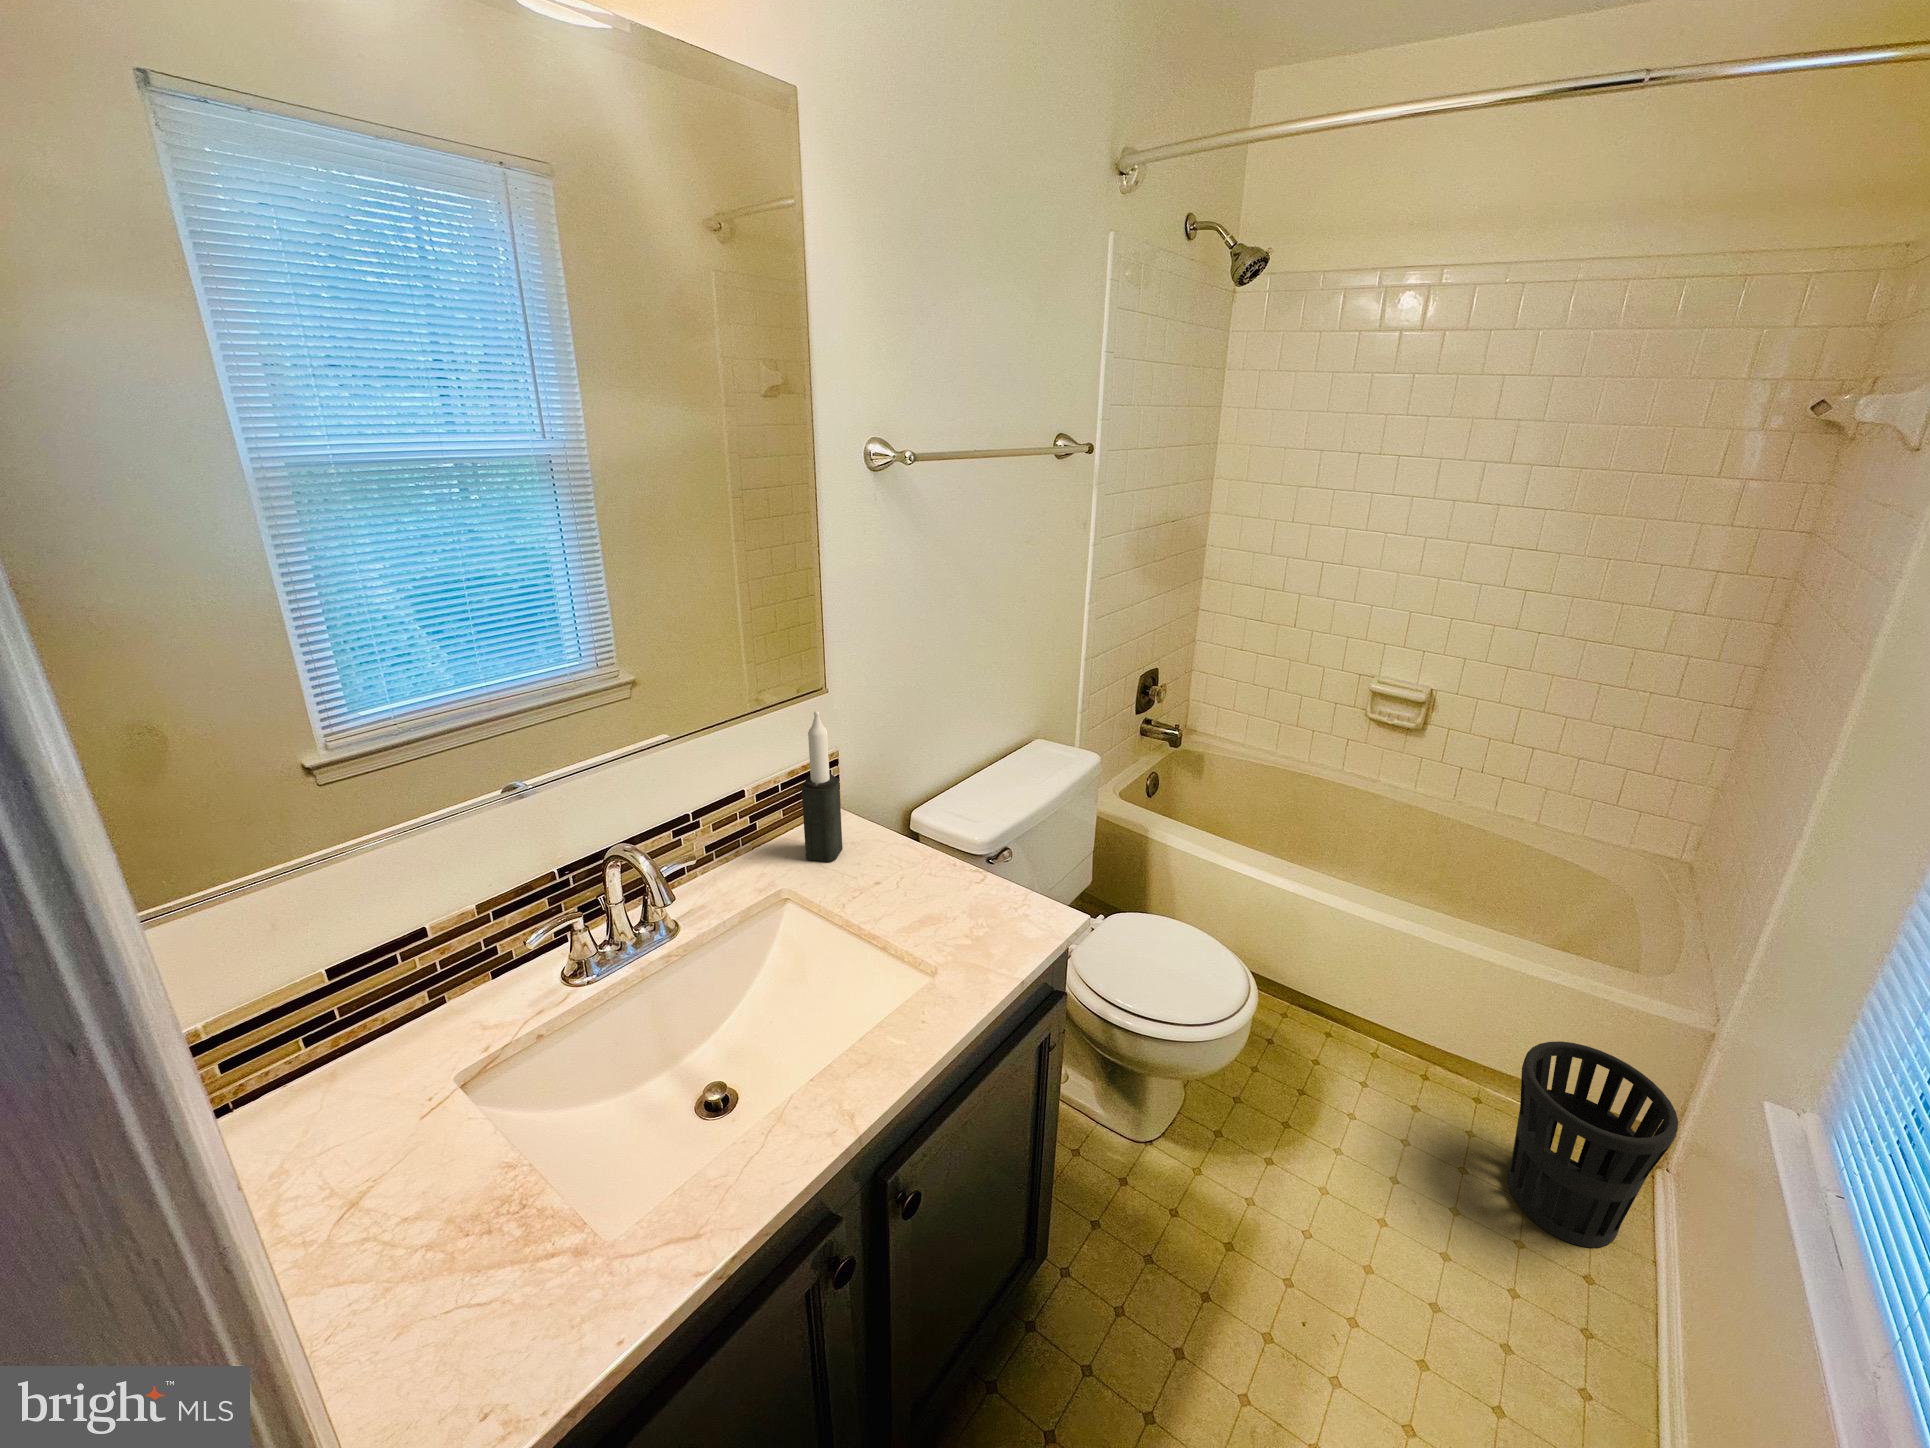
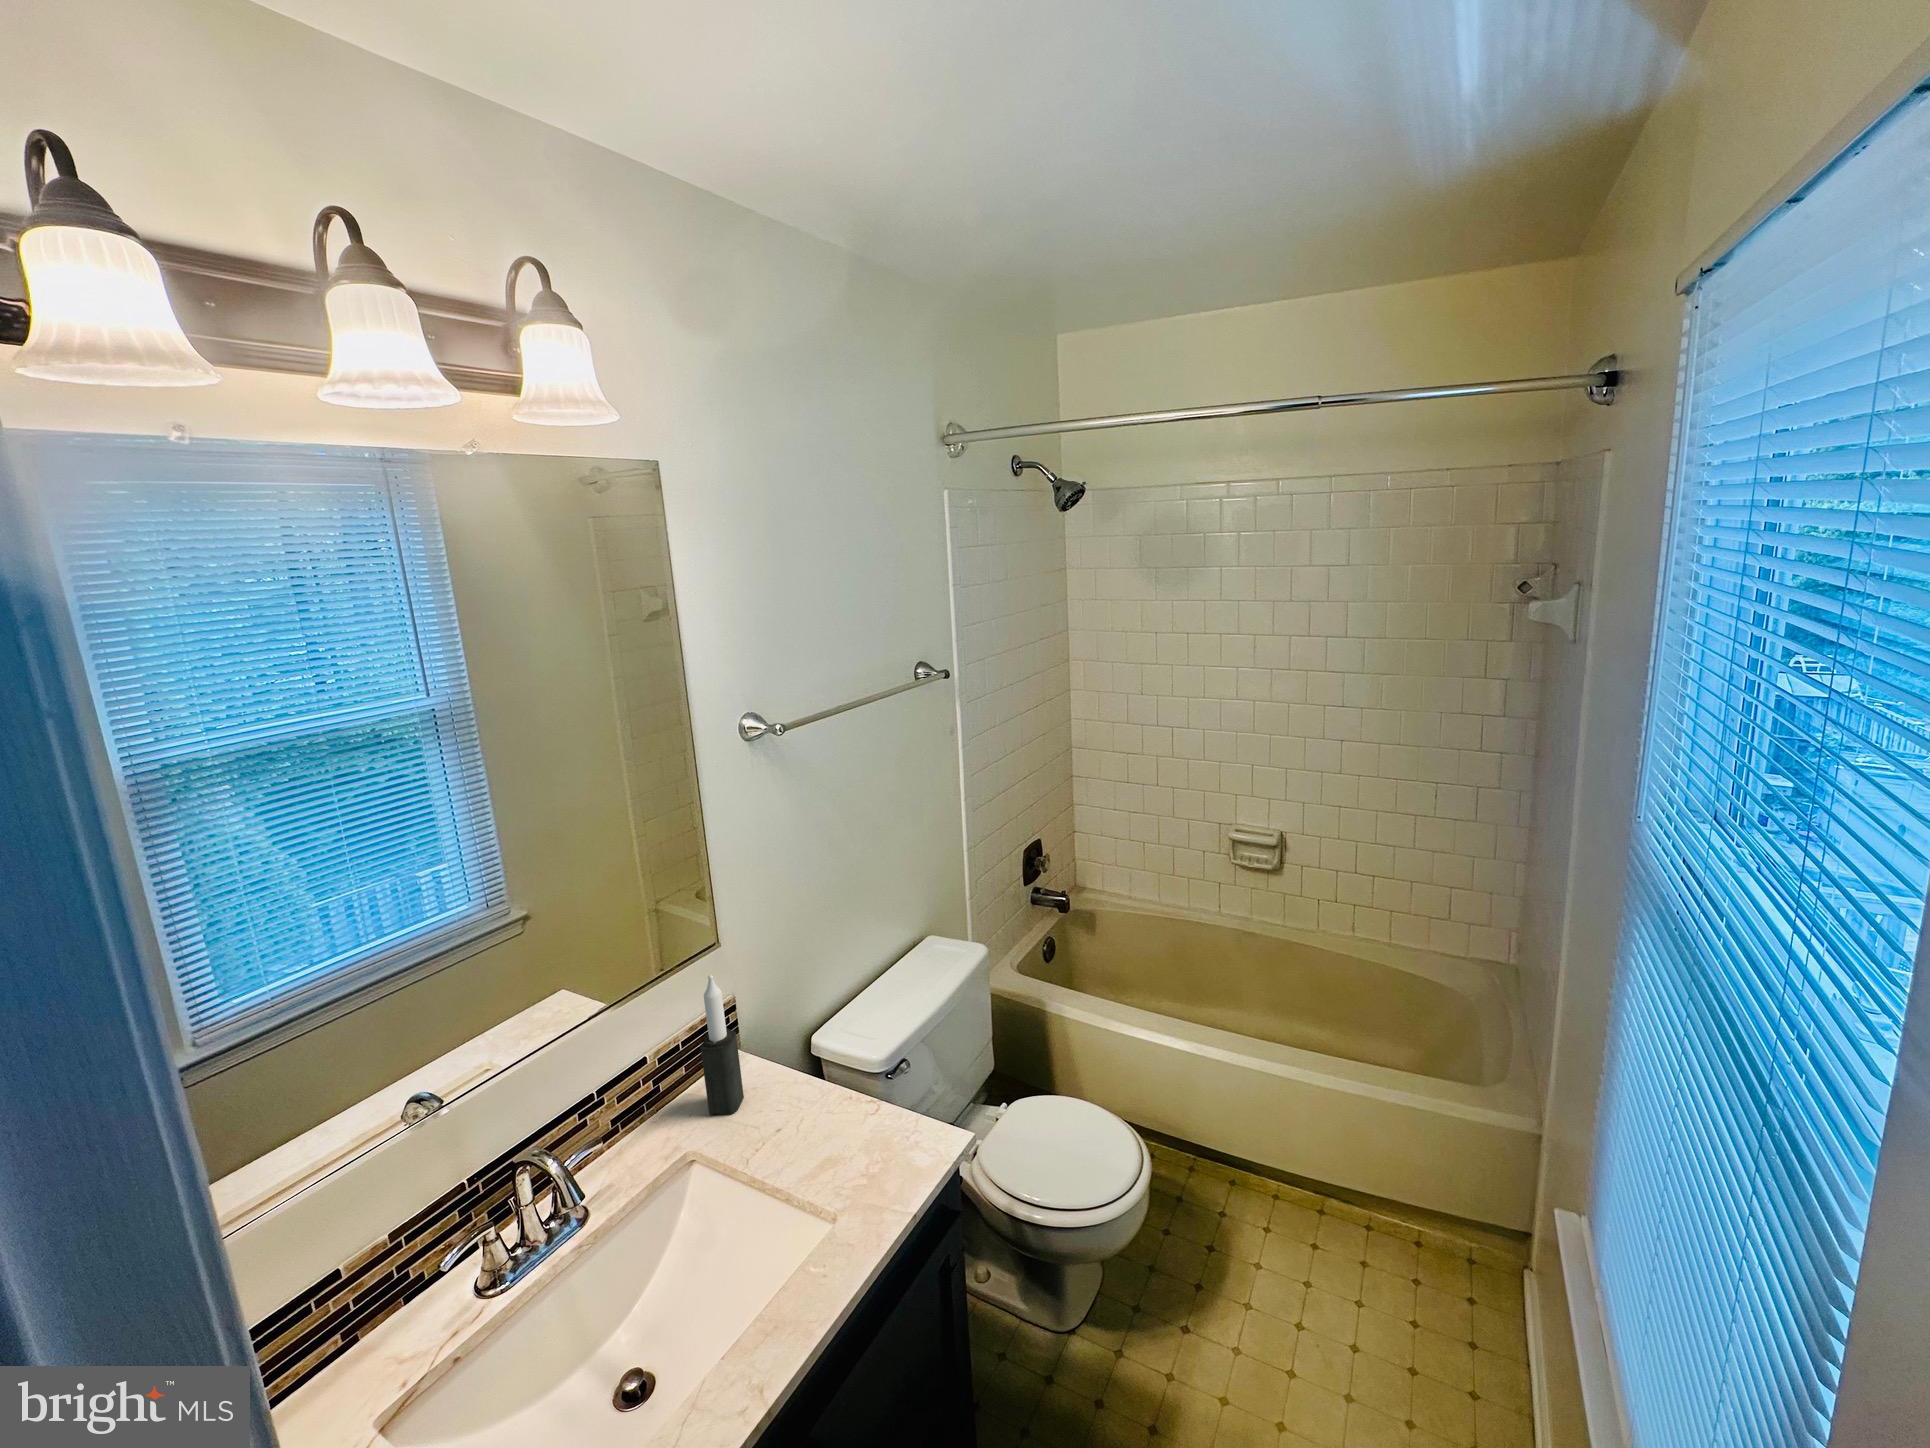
wastebasket: present [1507,1041,1678,1248] -> none [1390,1161,1519,1362]

